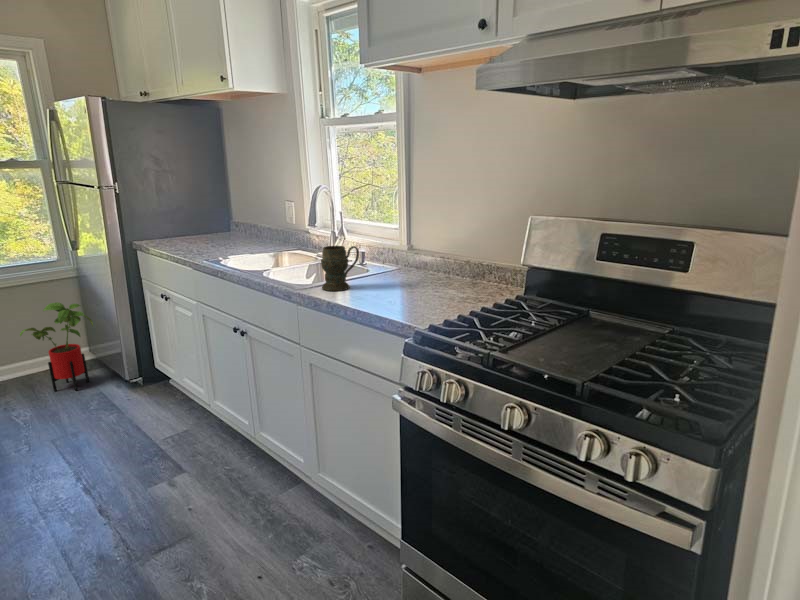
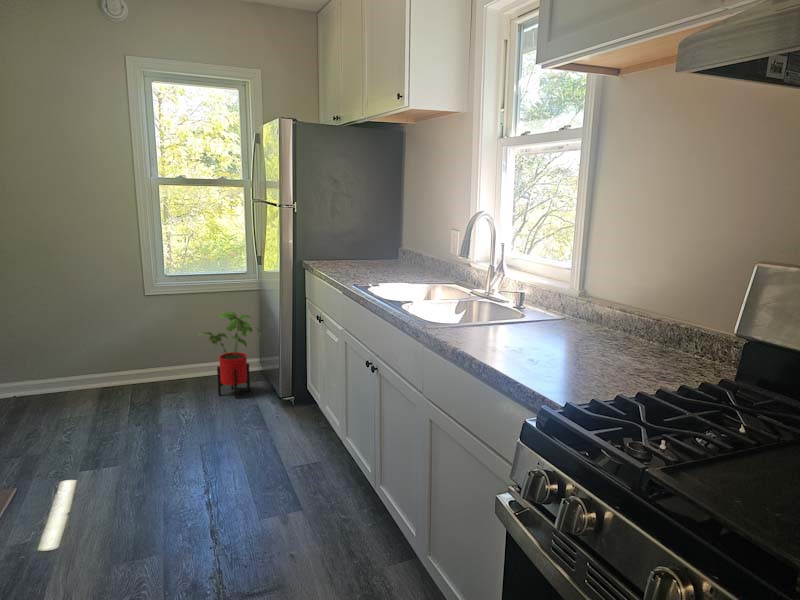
mug: present [321,246,359,291] -> none [454,280,506,336]

